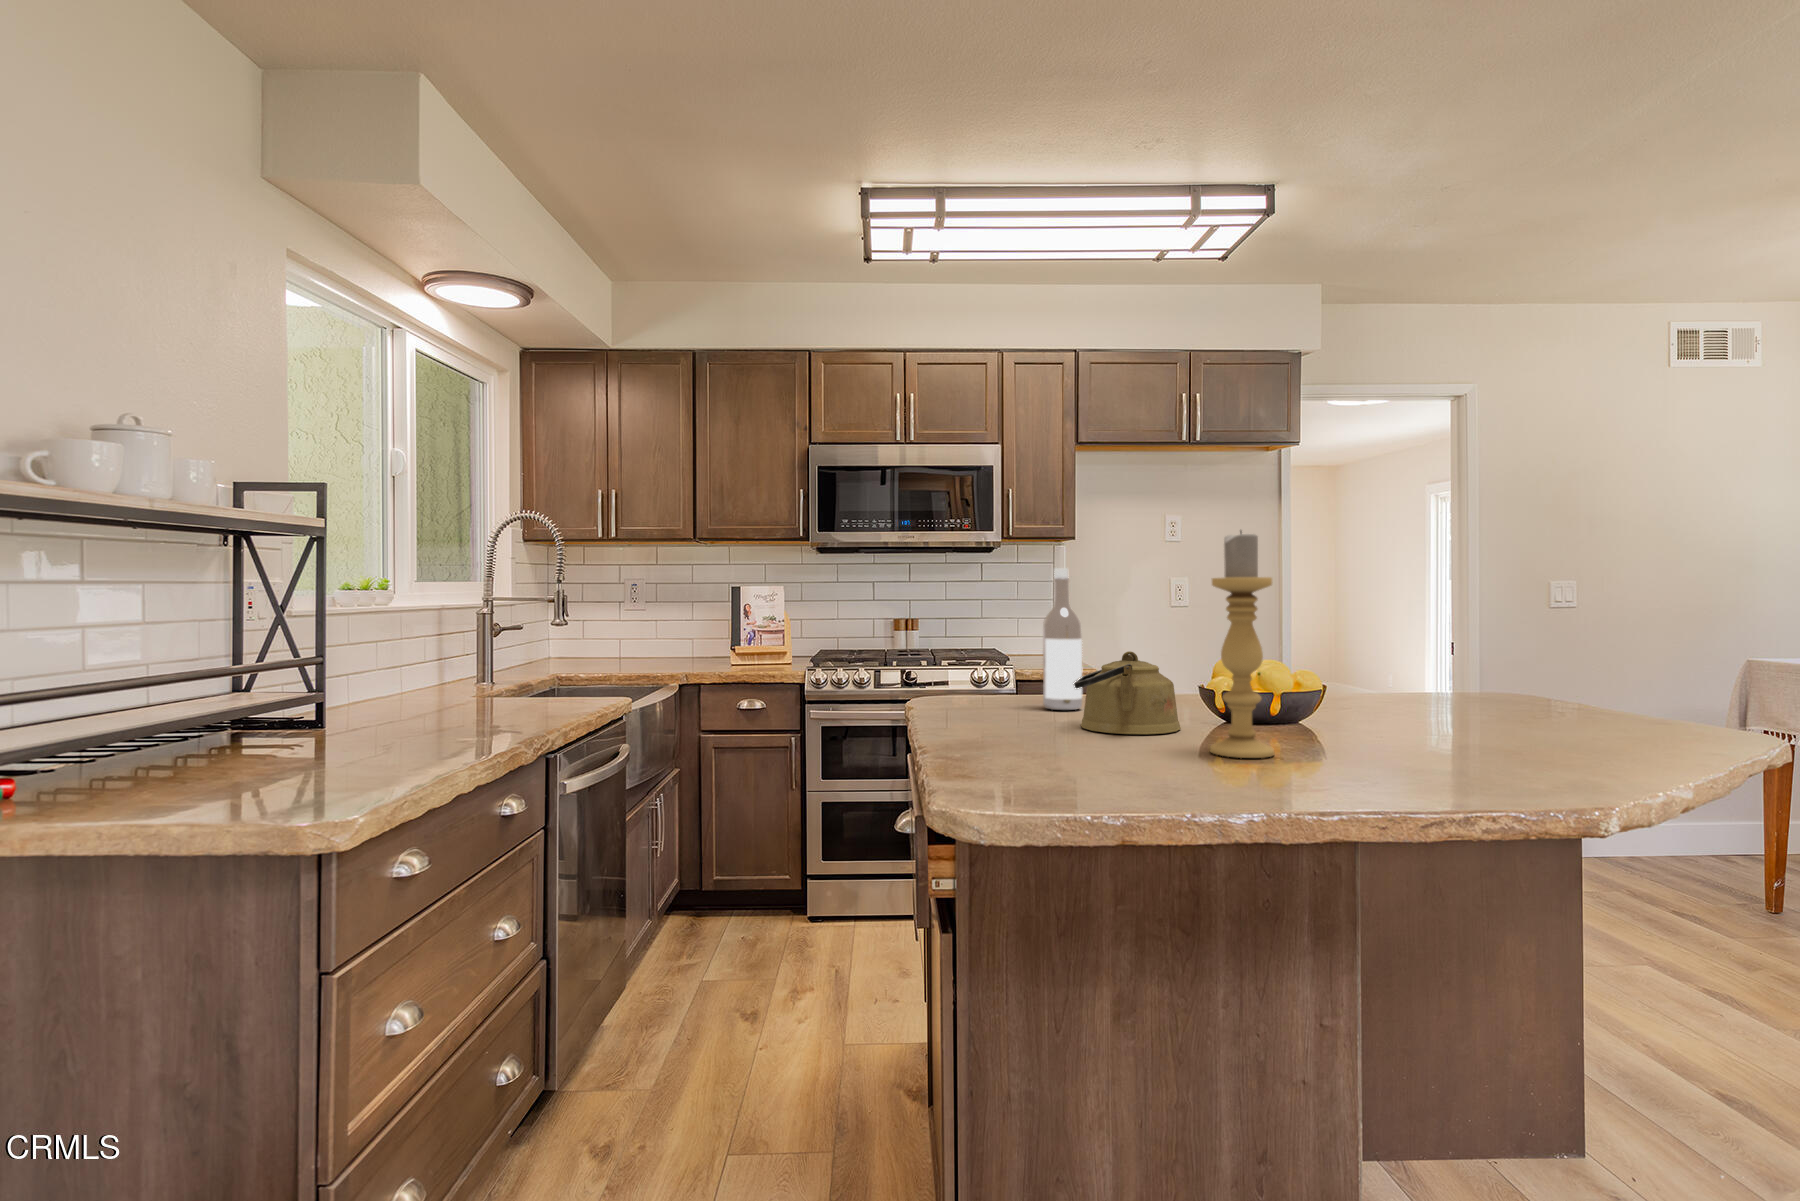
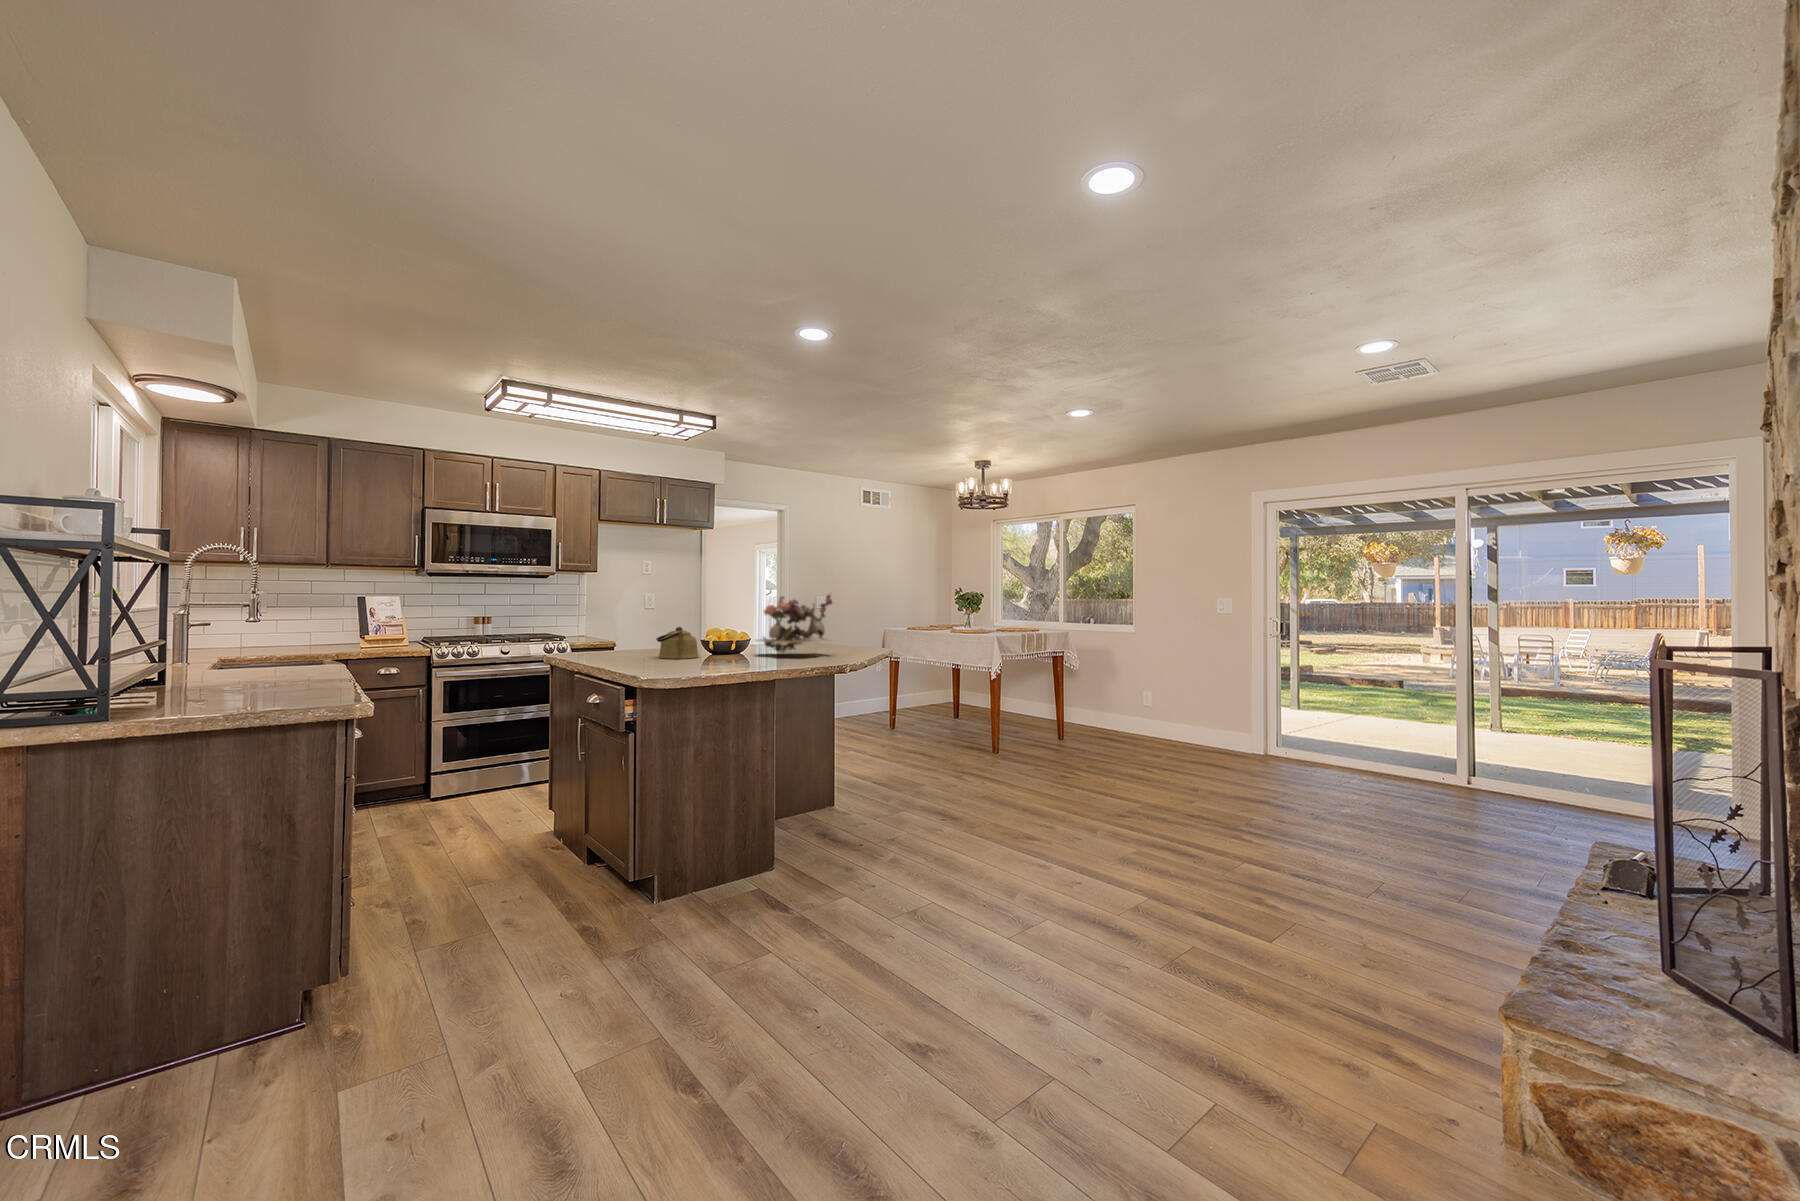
candle holder: present [1210,531,1274,758] -> none [717,582,739,661]
flower arrangement: none [1335,554,1607,740] -> present [756,594,832,652]
wine bottle: present [1043,568,1082,710] -> none [632,592,649,654]

